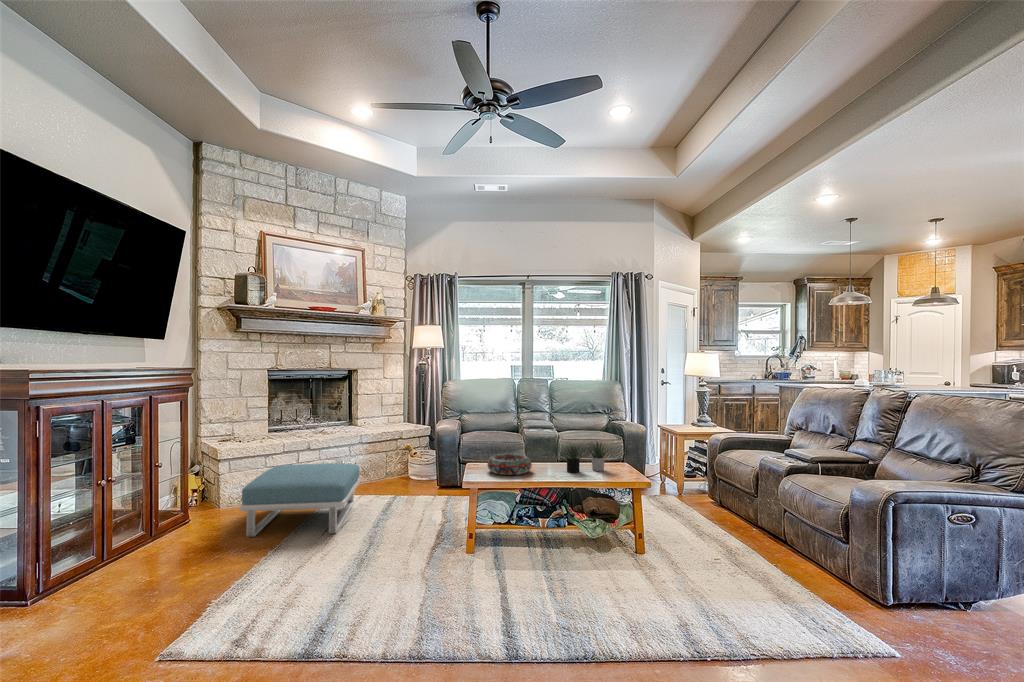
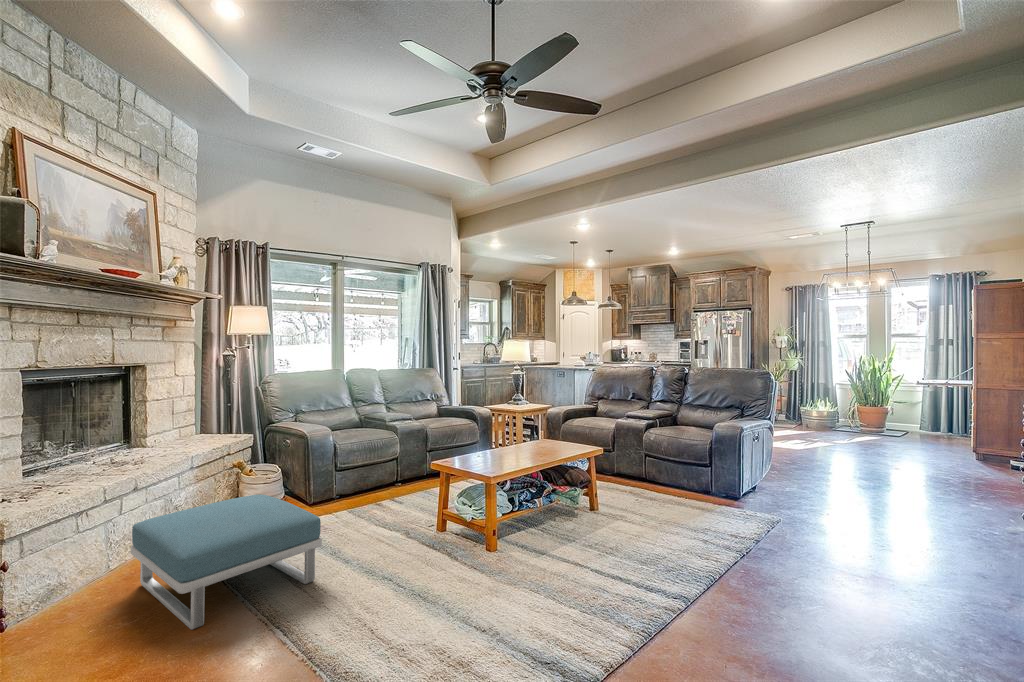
succulent plant: present [562,442,608,473] -> none [527,422,559,454]
decorative bowl: present [487,454,532,475] -> none [476,445,520,466]

